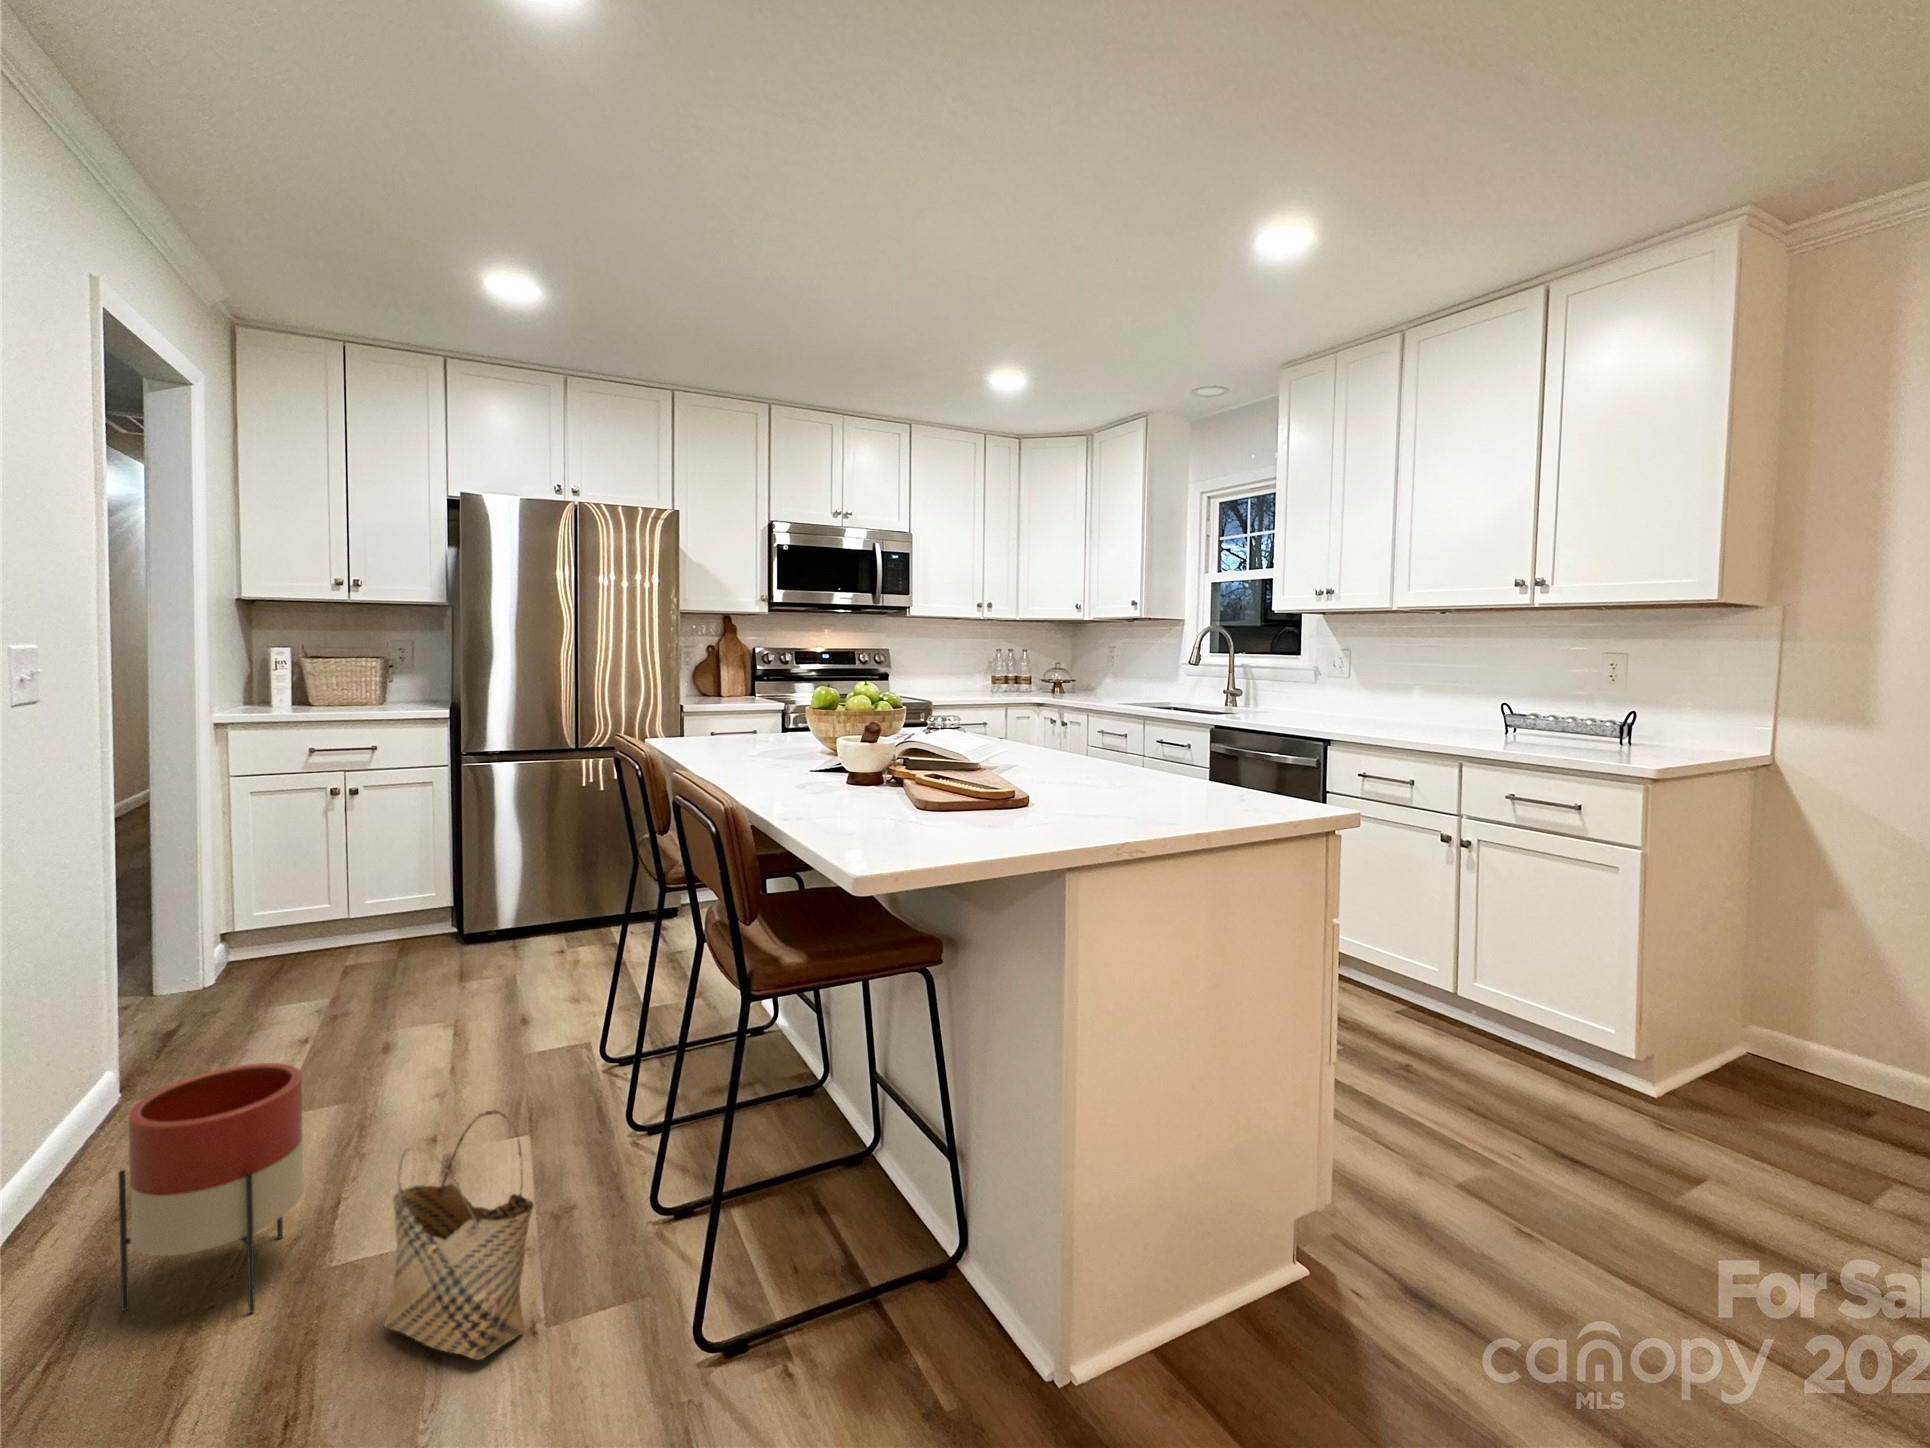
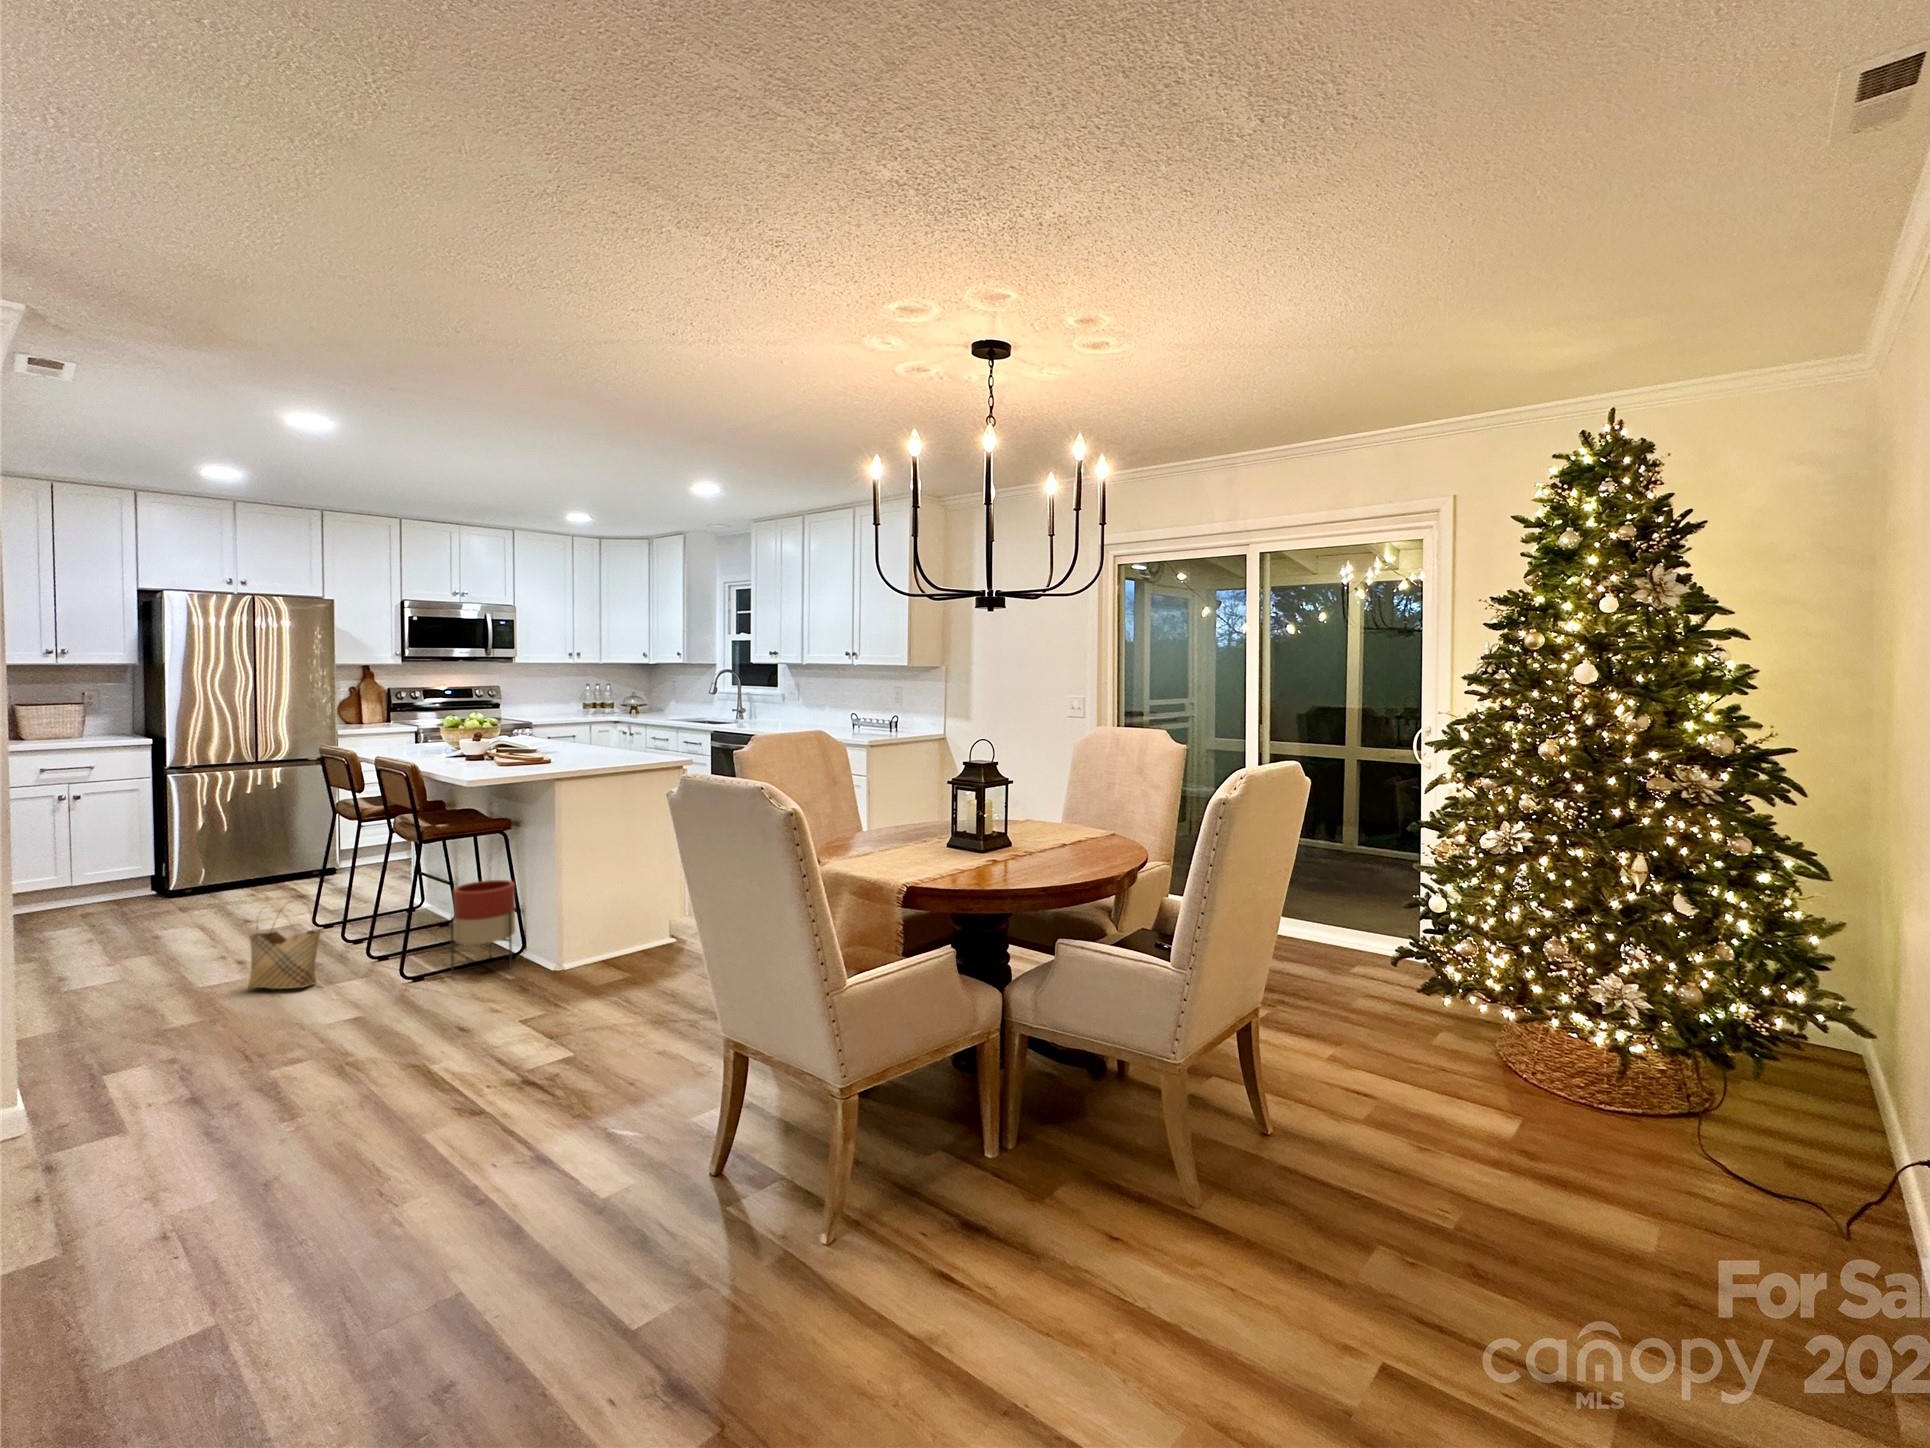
planter: present [118,1063,304,1313] -> present [451,880,515,973]

